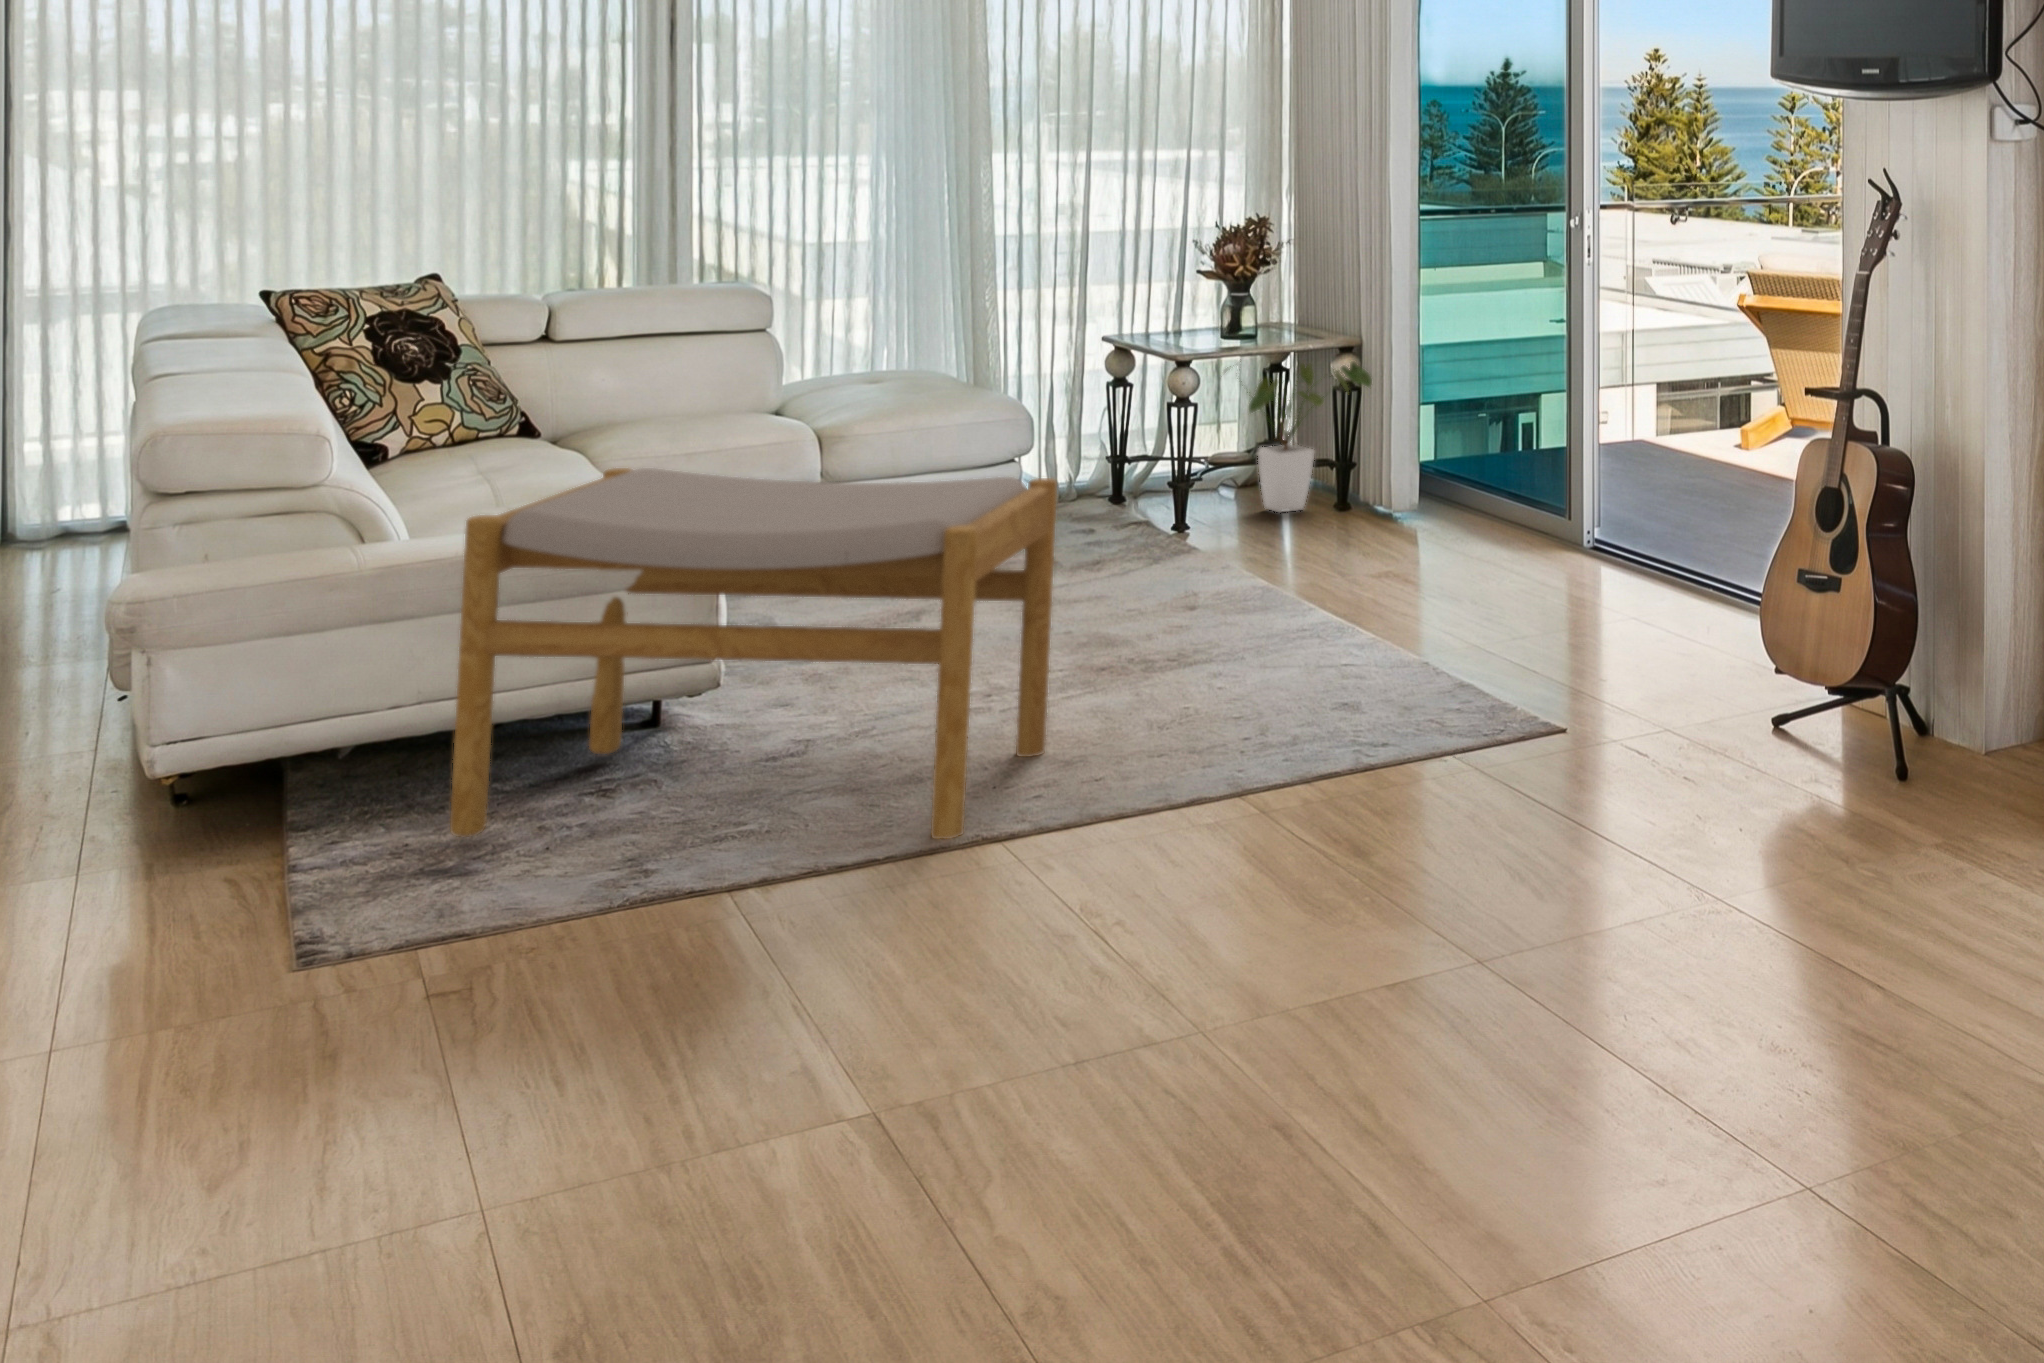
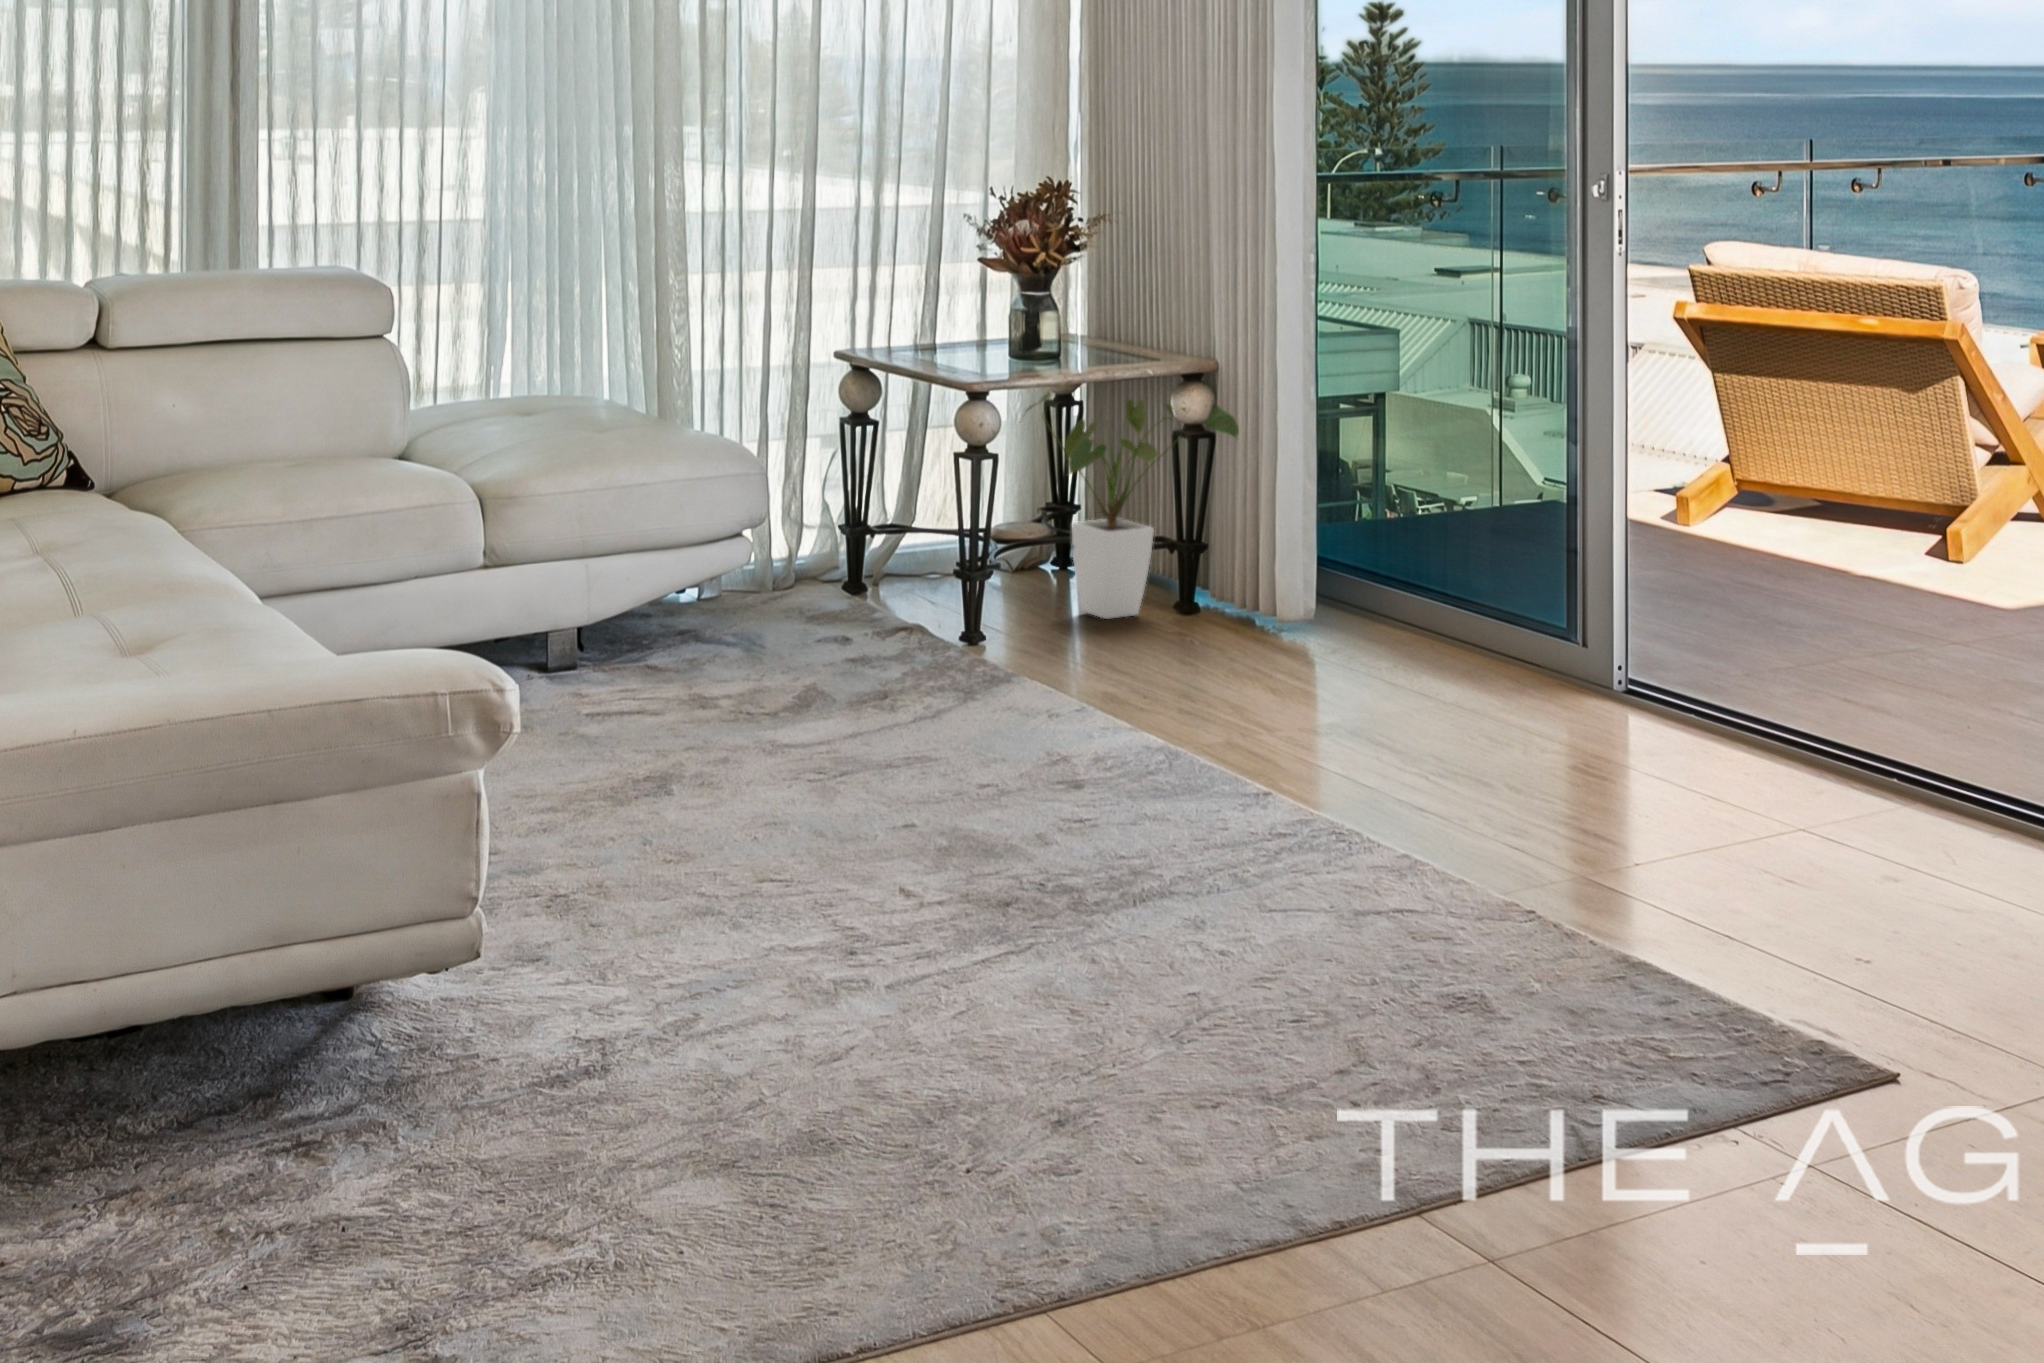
footstool: present [450,468,1057,839] -> none [80,584,1021,1308]

